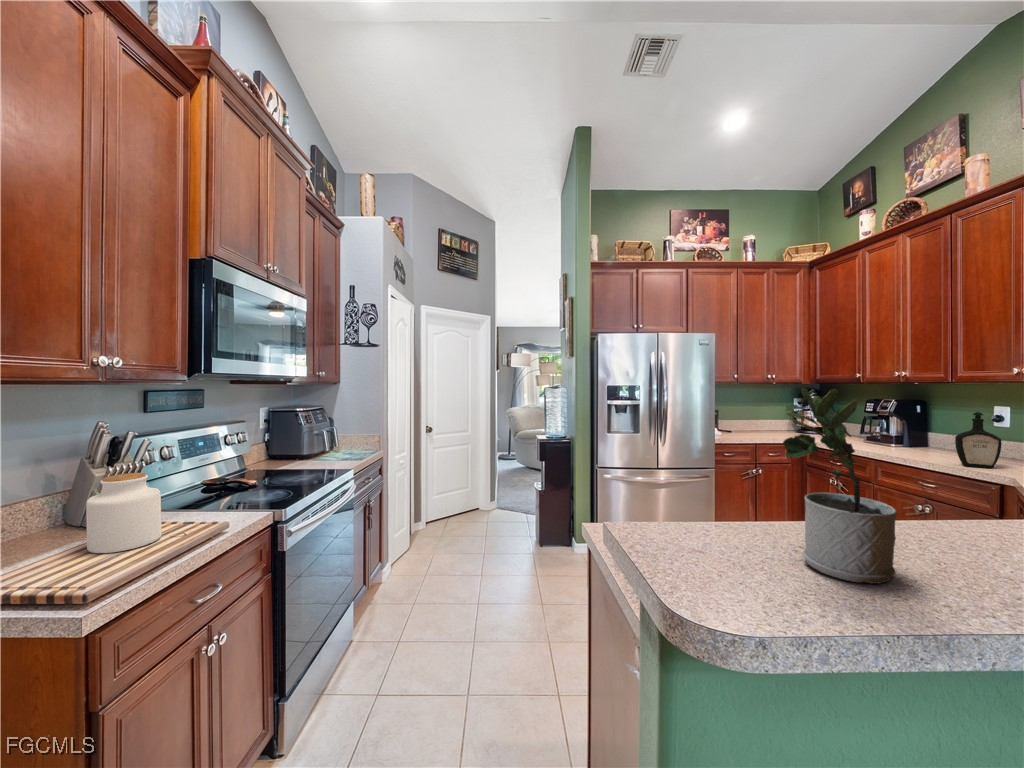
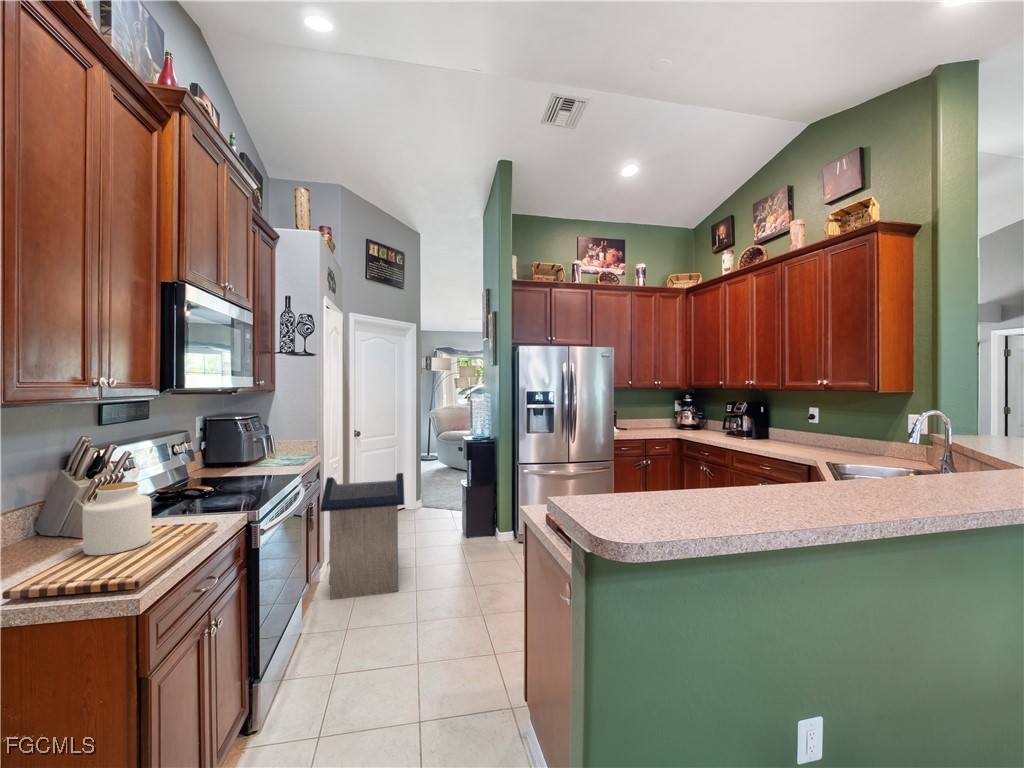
potted plant: present [783,388,897,584] -> none [654,408,712,518]
bottle: present [955,412,1001,468] -> none [782,411,810,452]
trash can: none [378,473,468,606] -> present [320,473,404,600]

